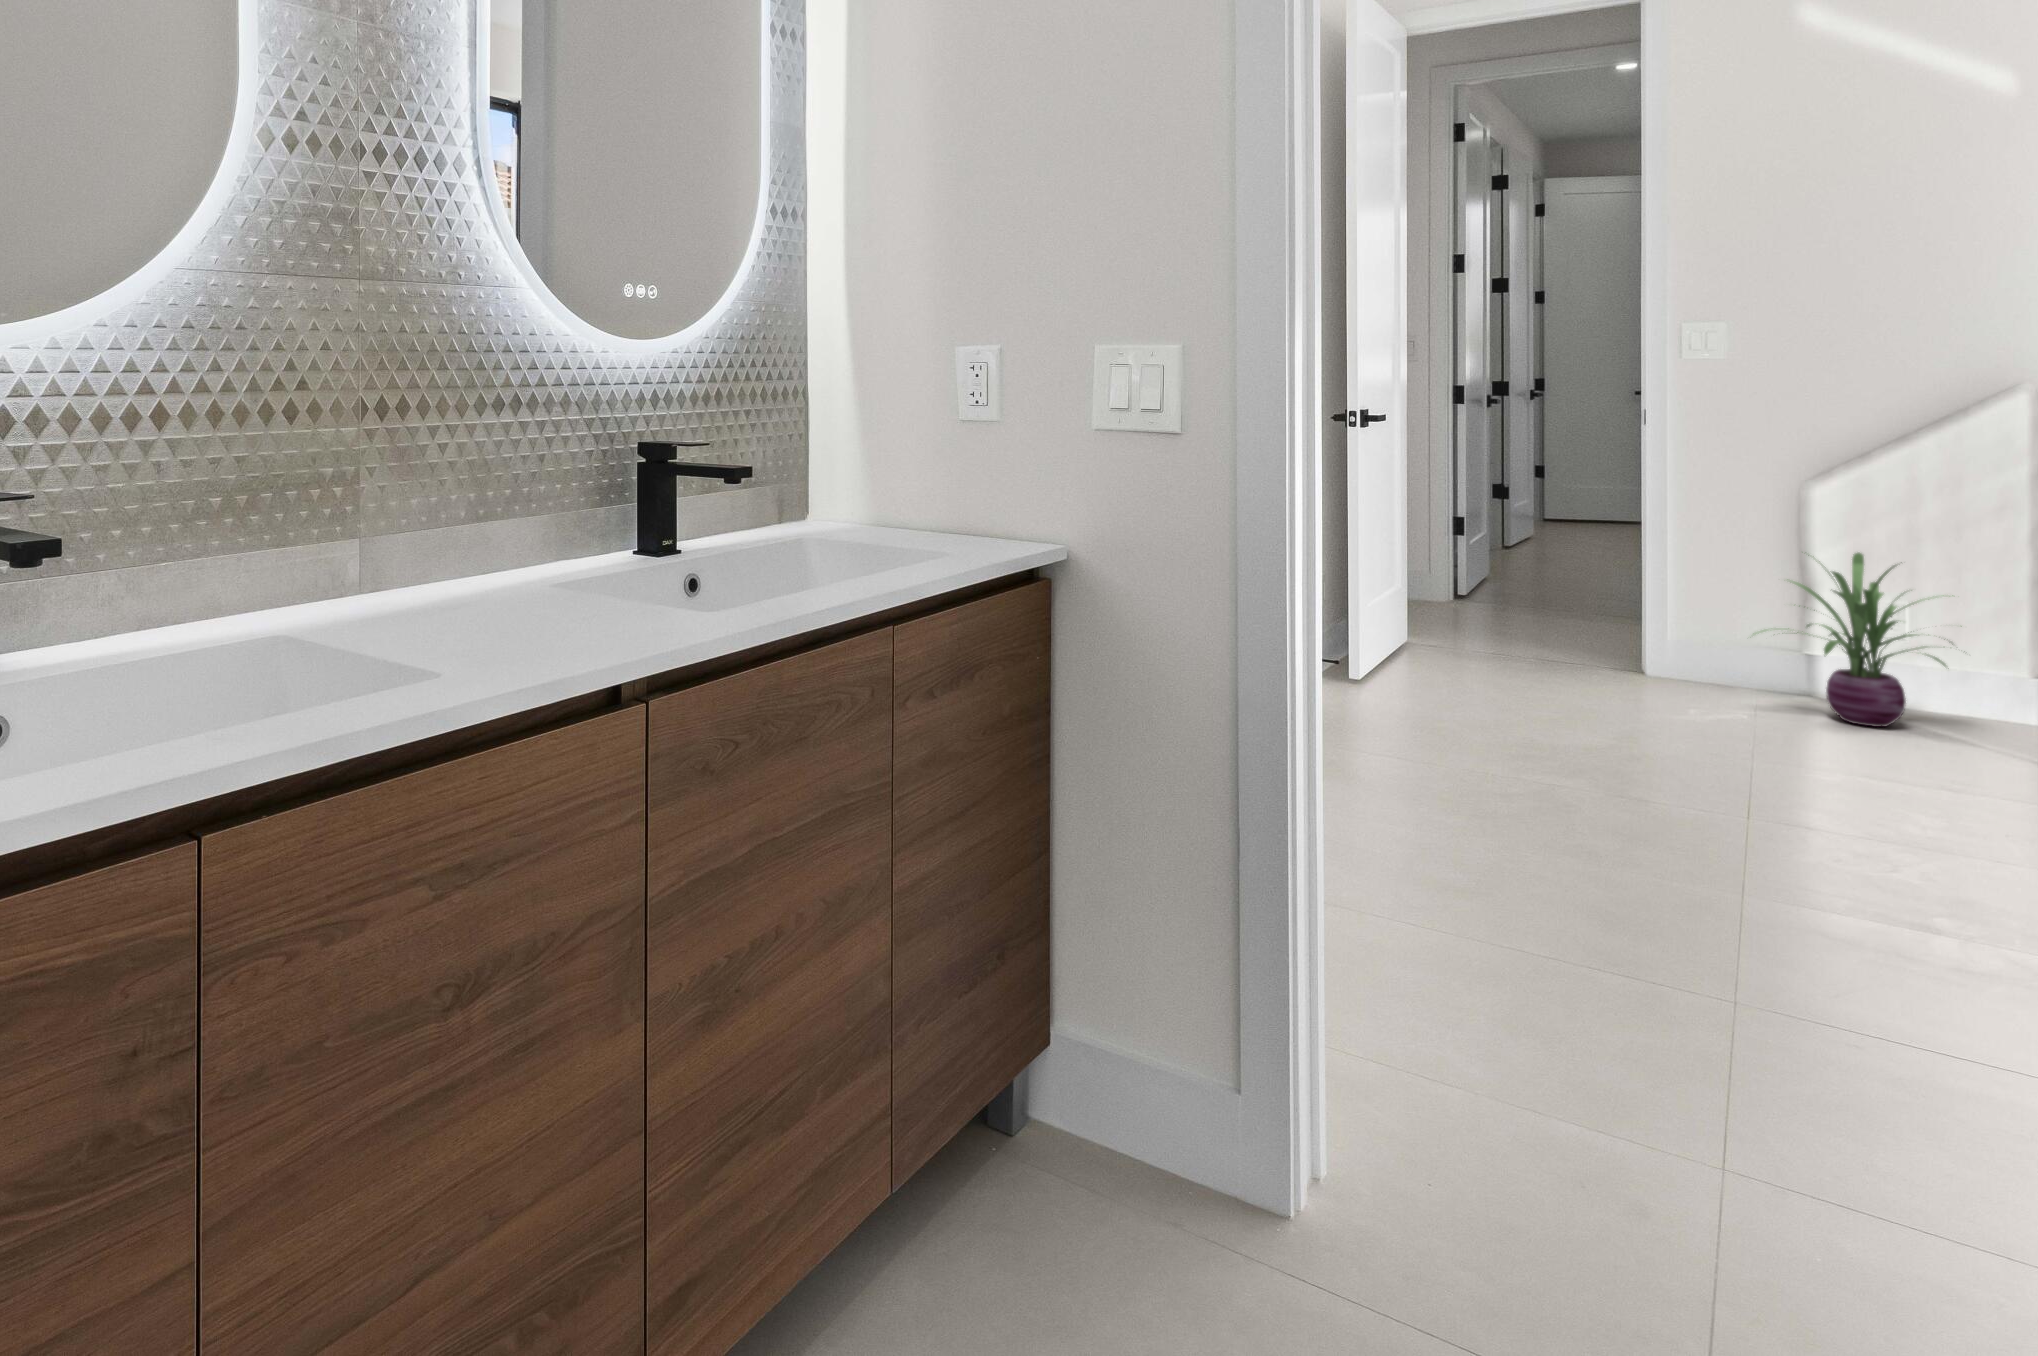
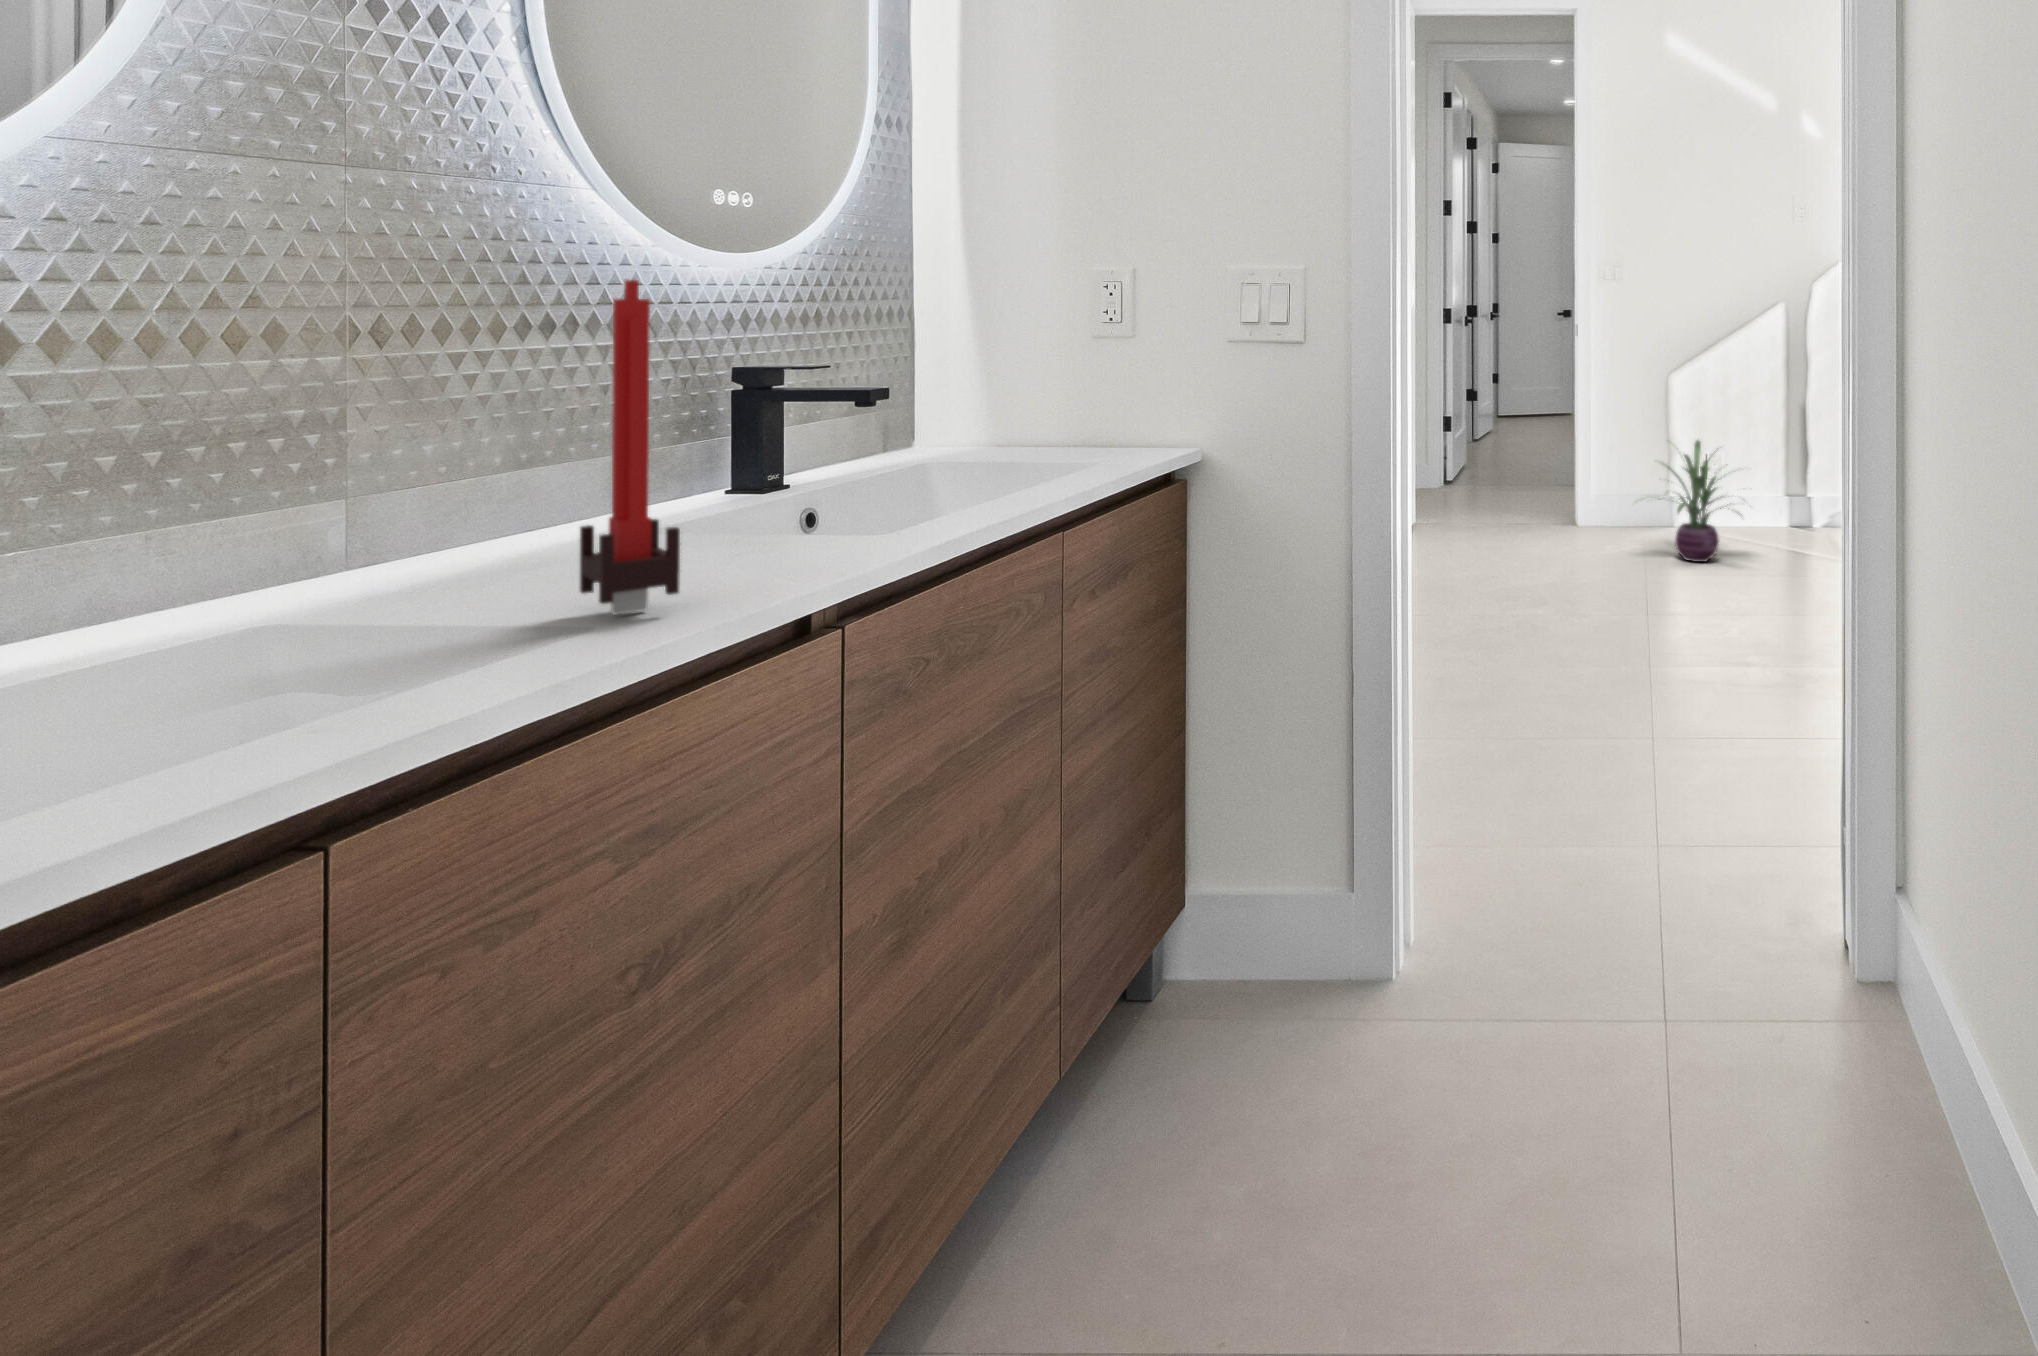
candle: none [484,354,553,646] -> present [580,279,680,615]

